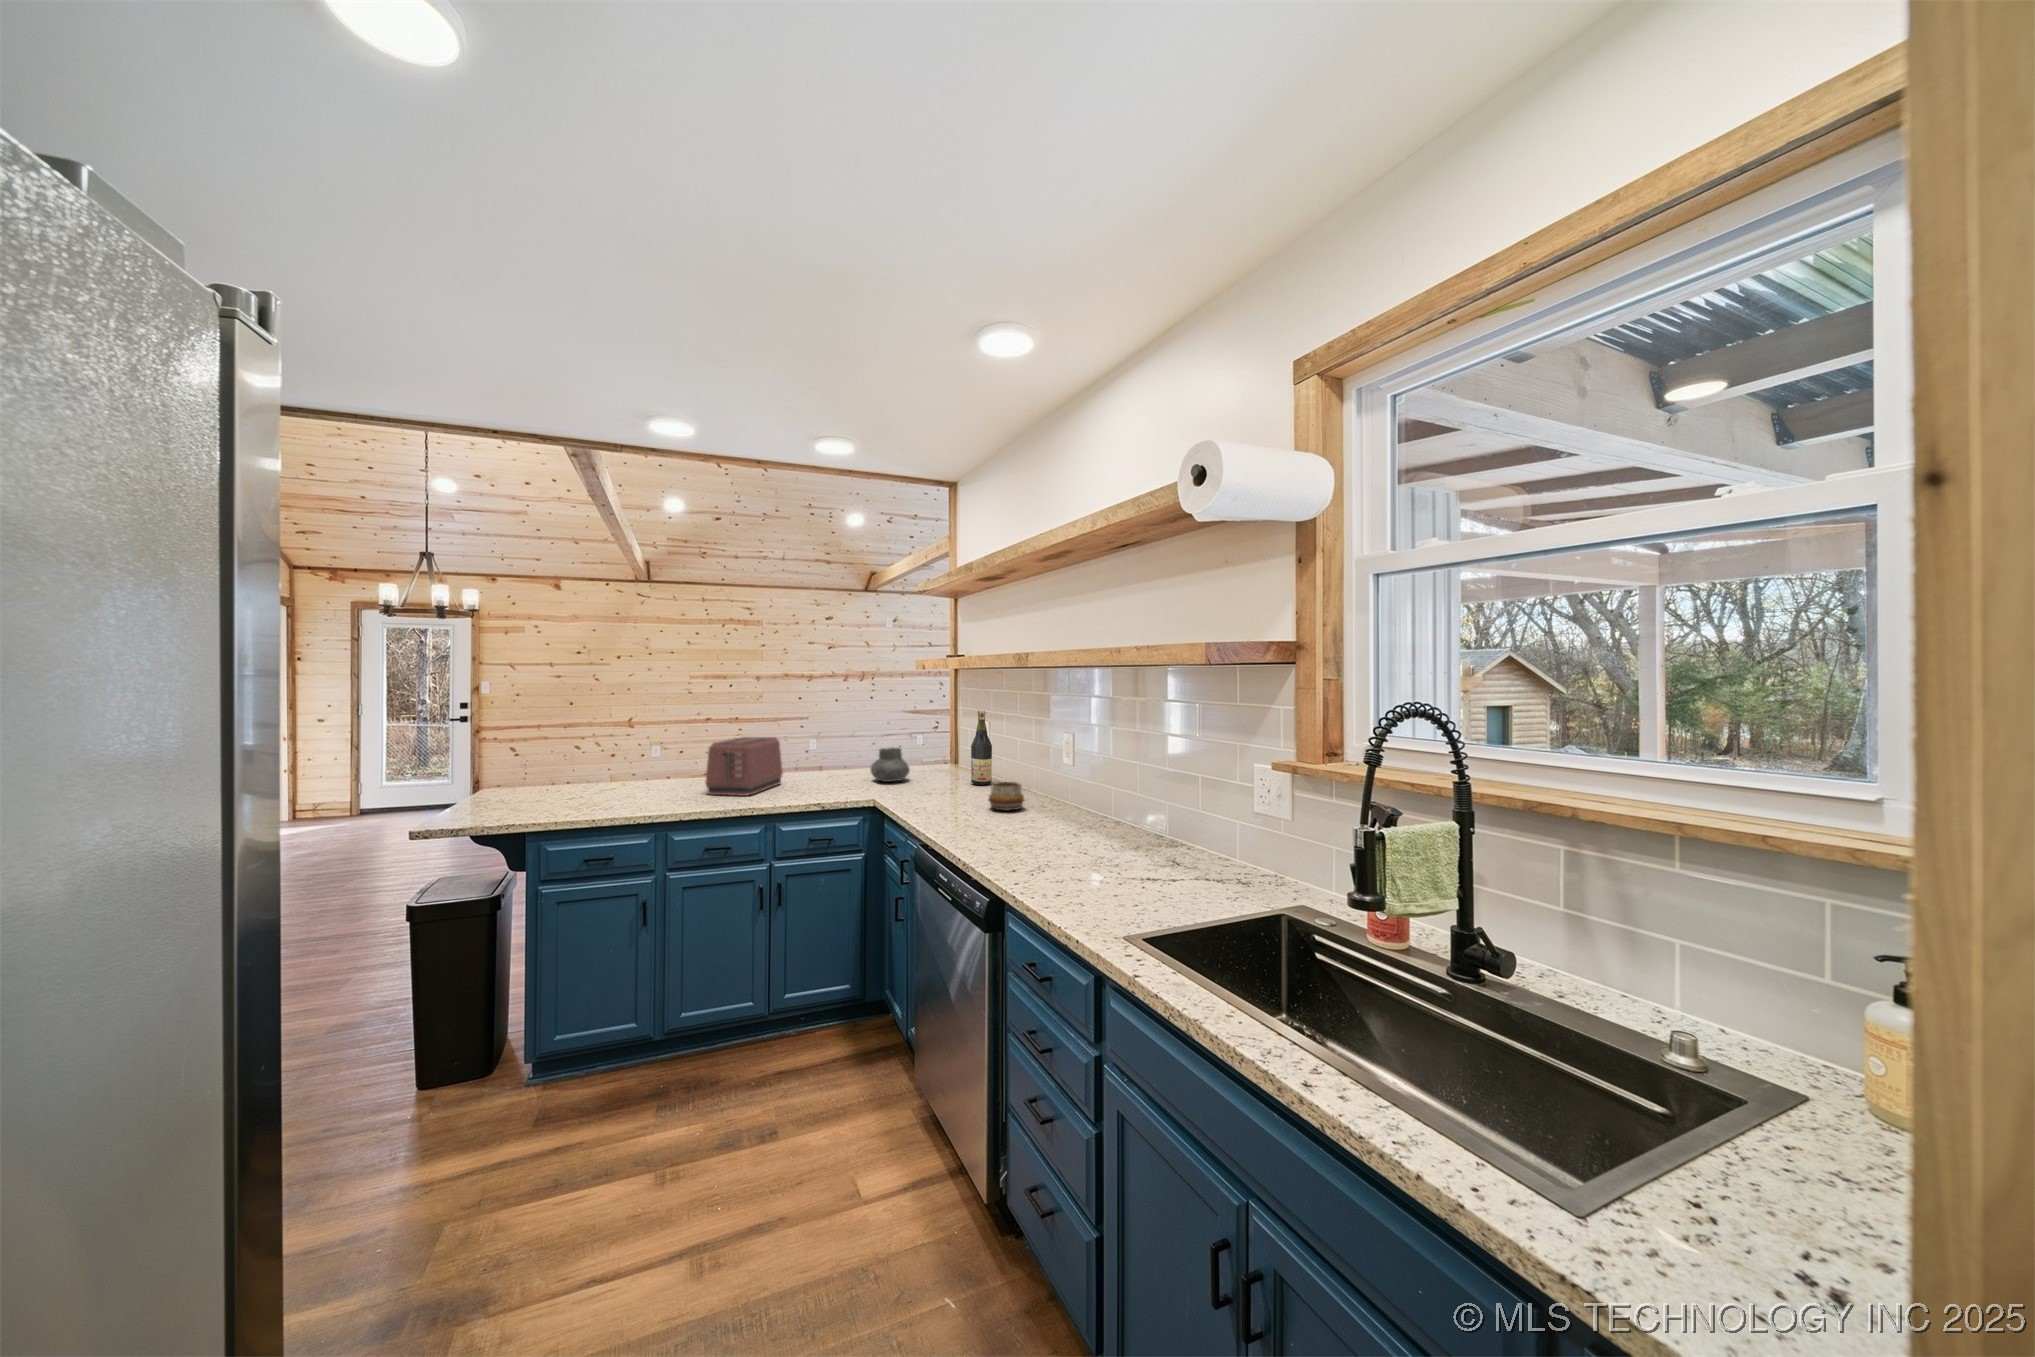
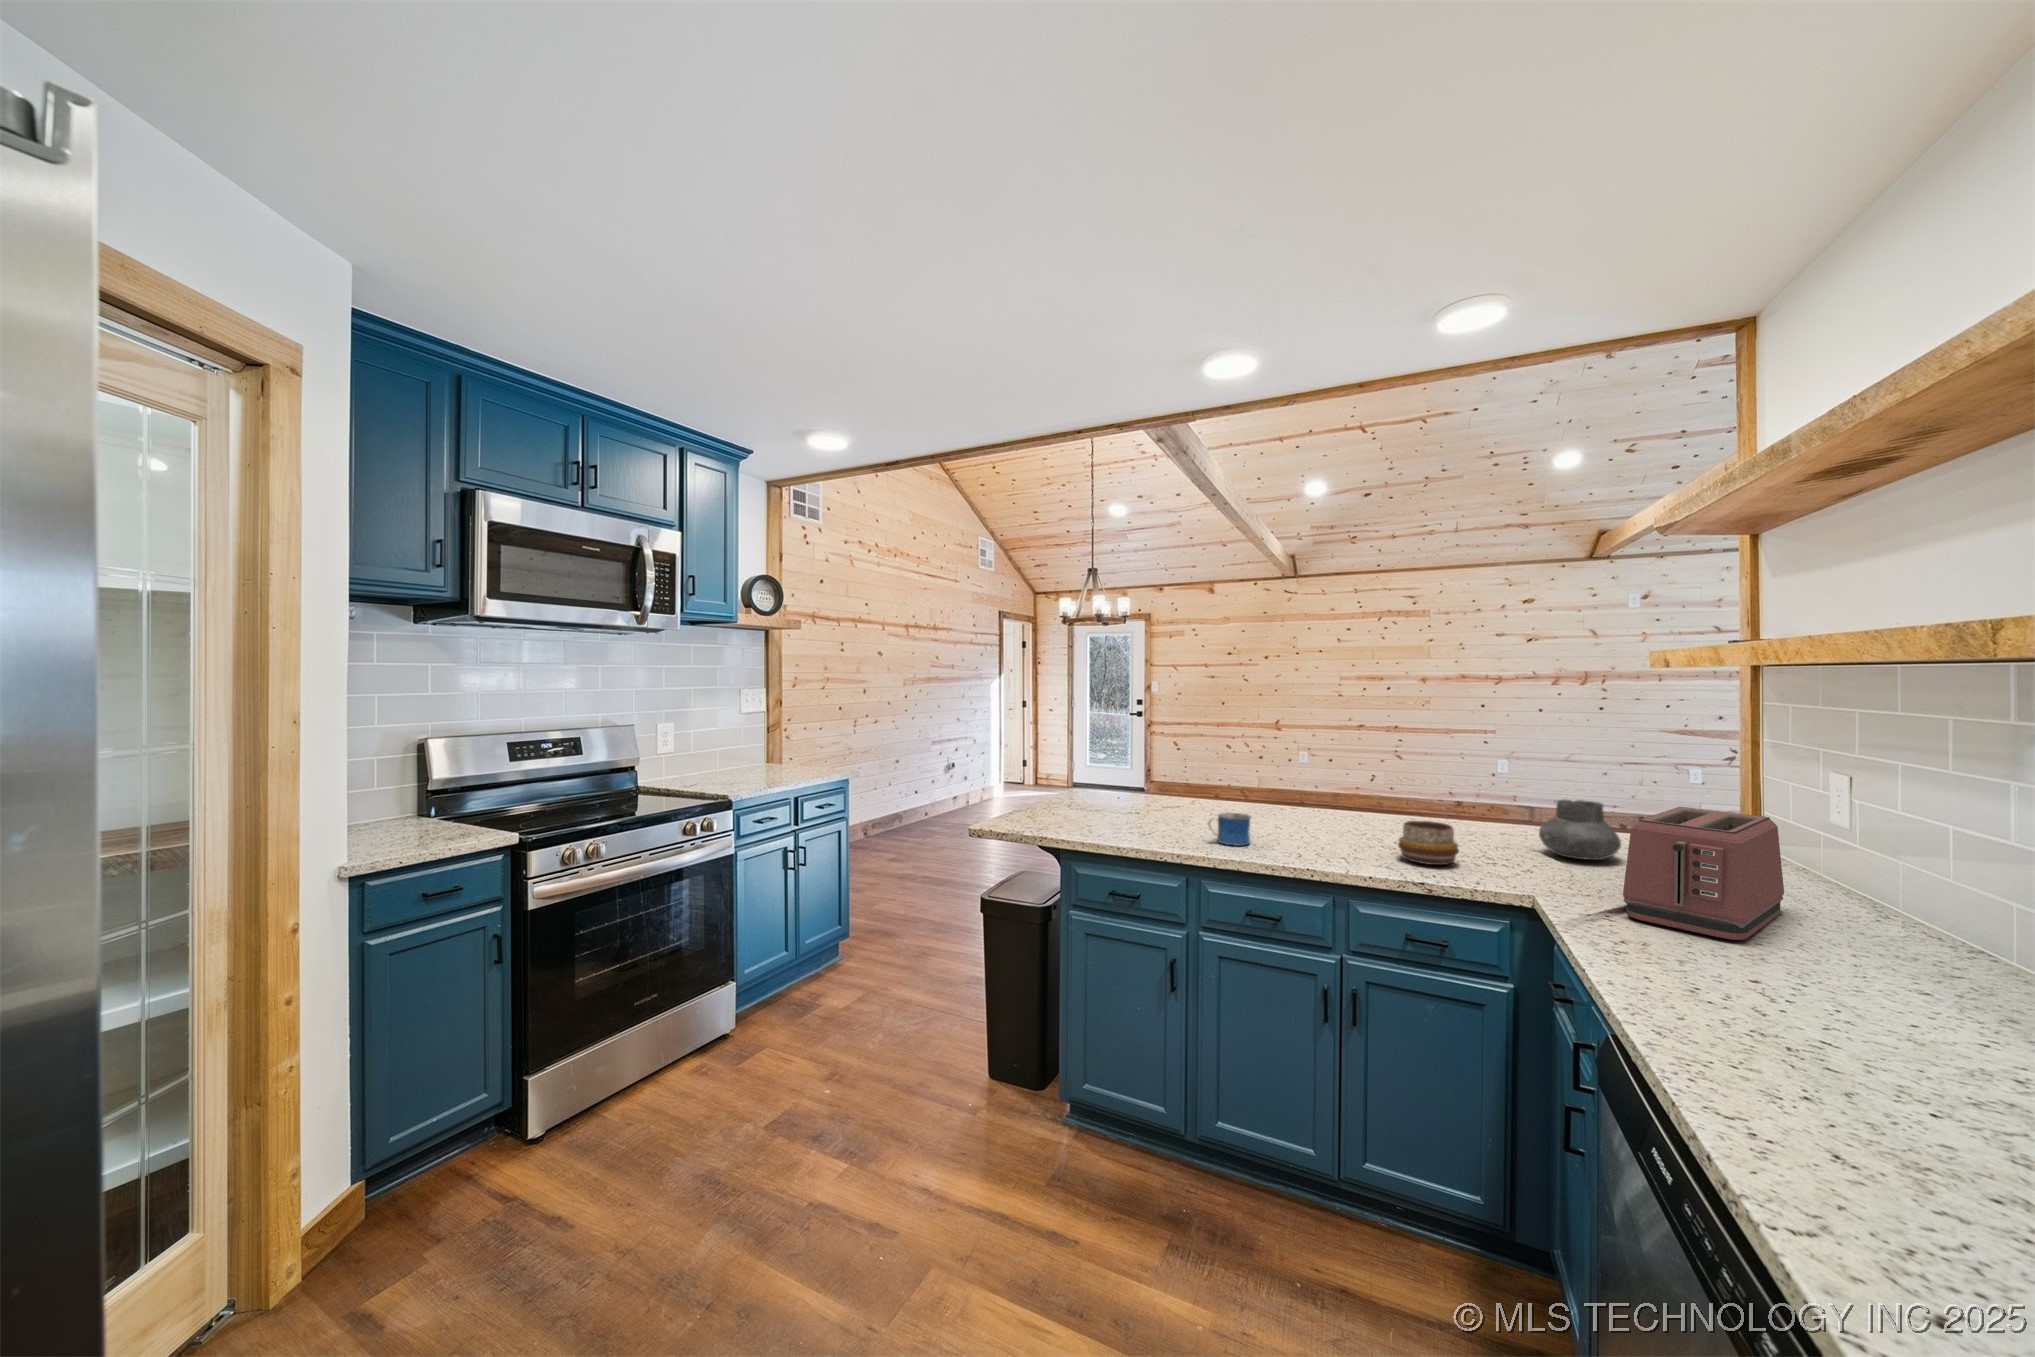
wine bottle: present [971,711,992,785] -> none [1772,750,1834,904]
toaster: present [705,737,783,796] -> present [1623,807,1784,940]
mug: none [665,780,699,804] -> present [1209,812,1250,846]
decorative bowl: present [989,782,1024,810] -> present [1398,821,1459,865]

